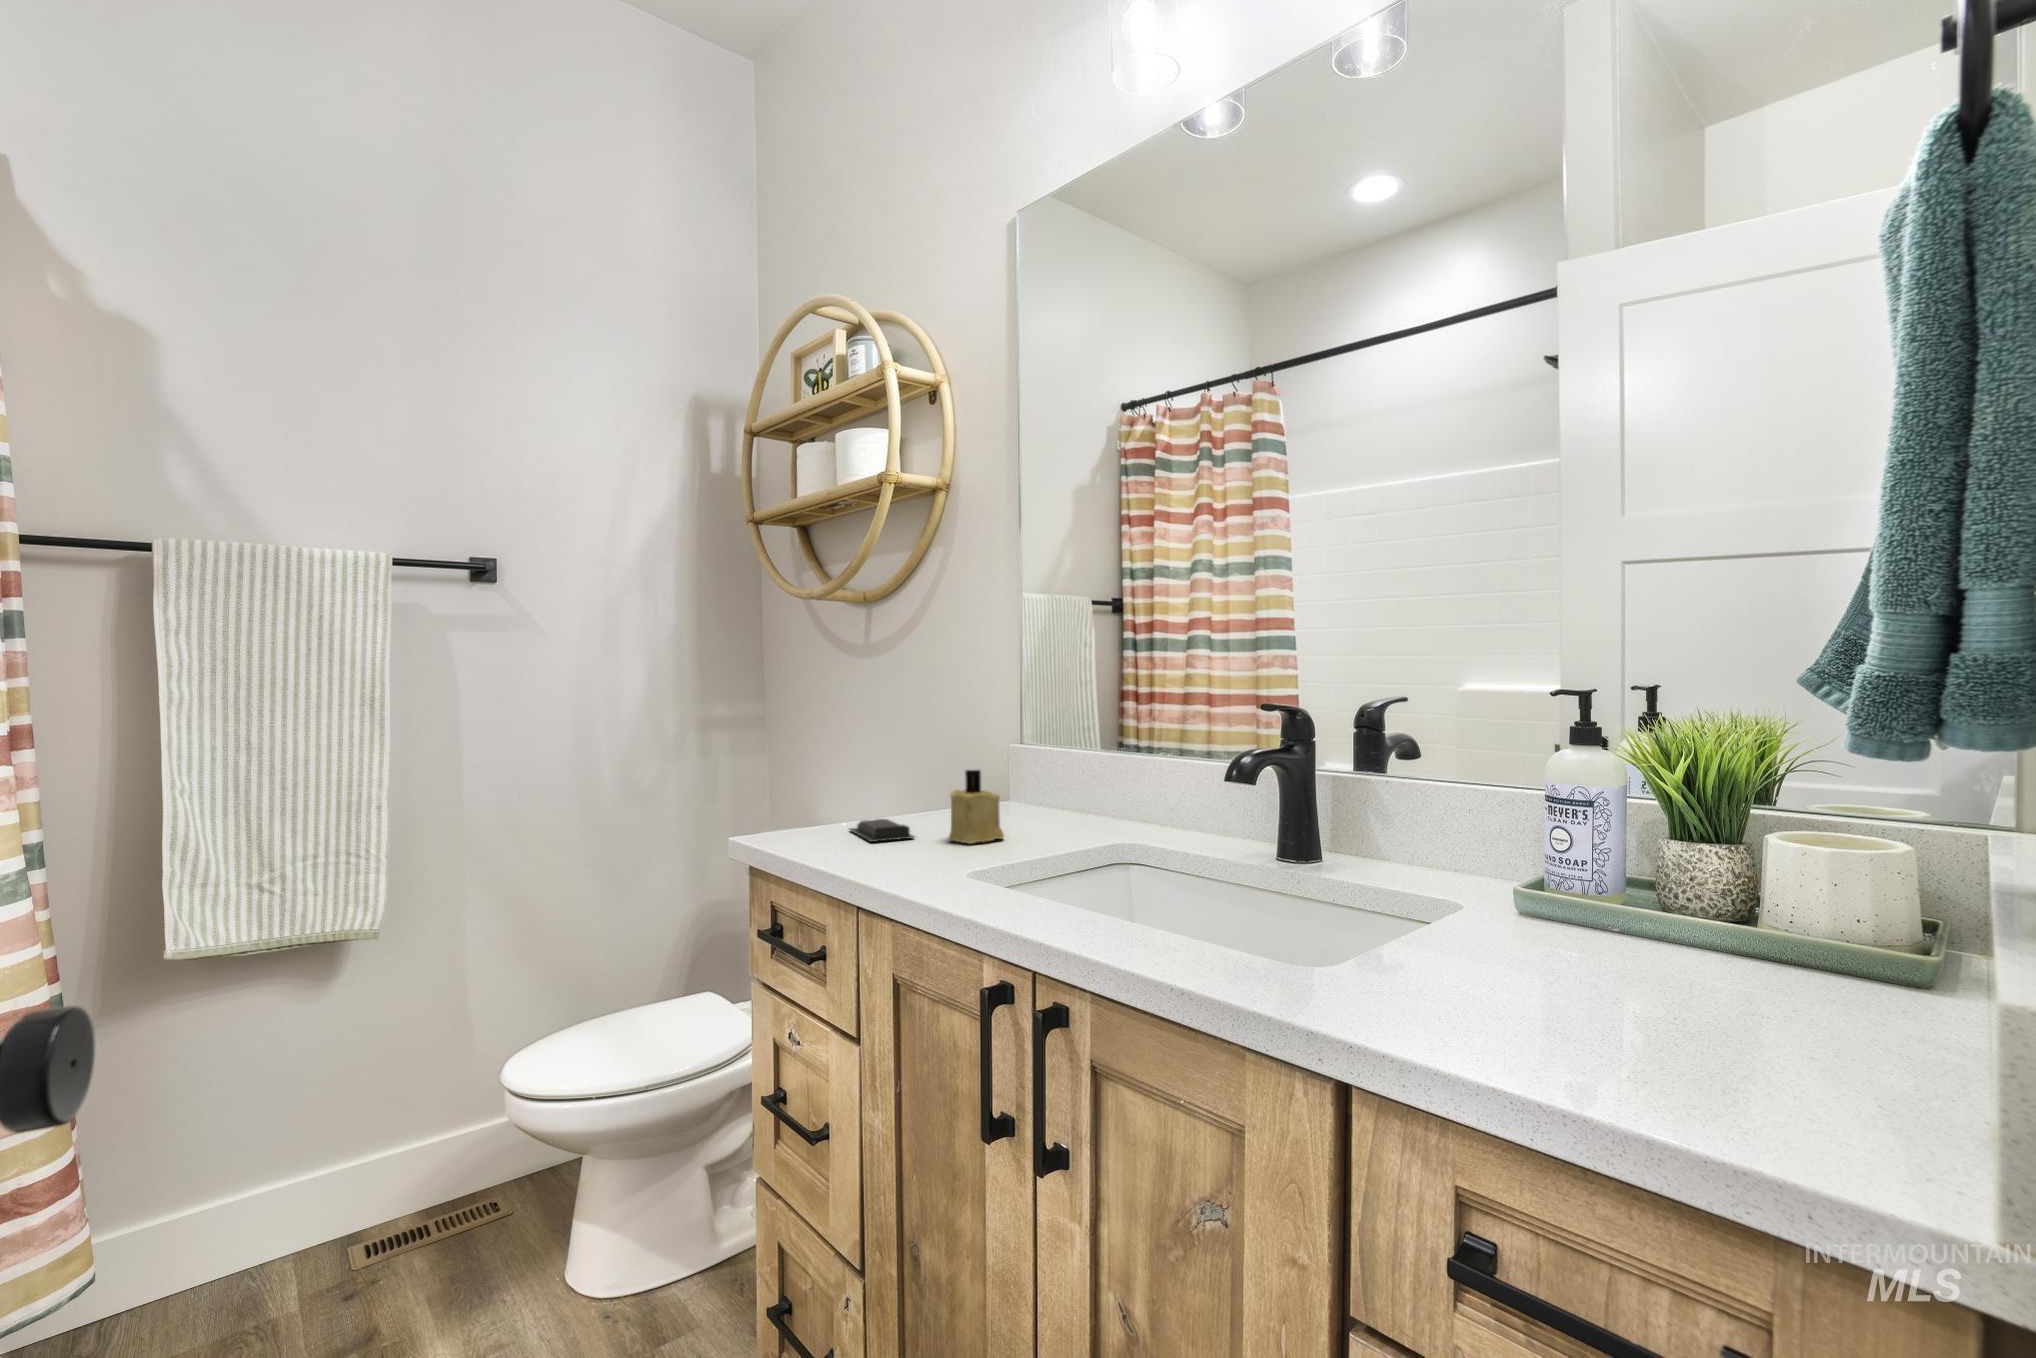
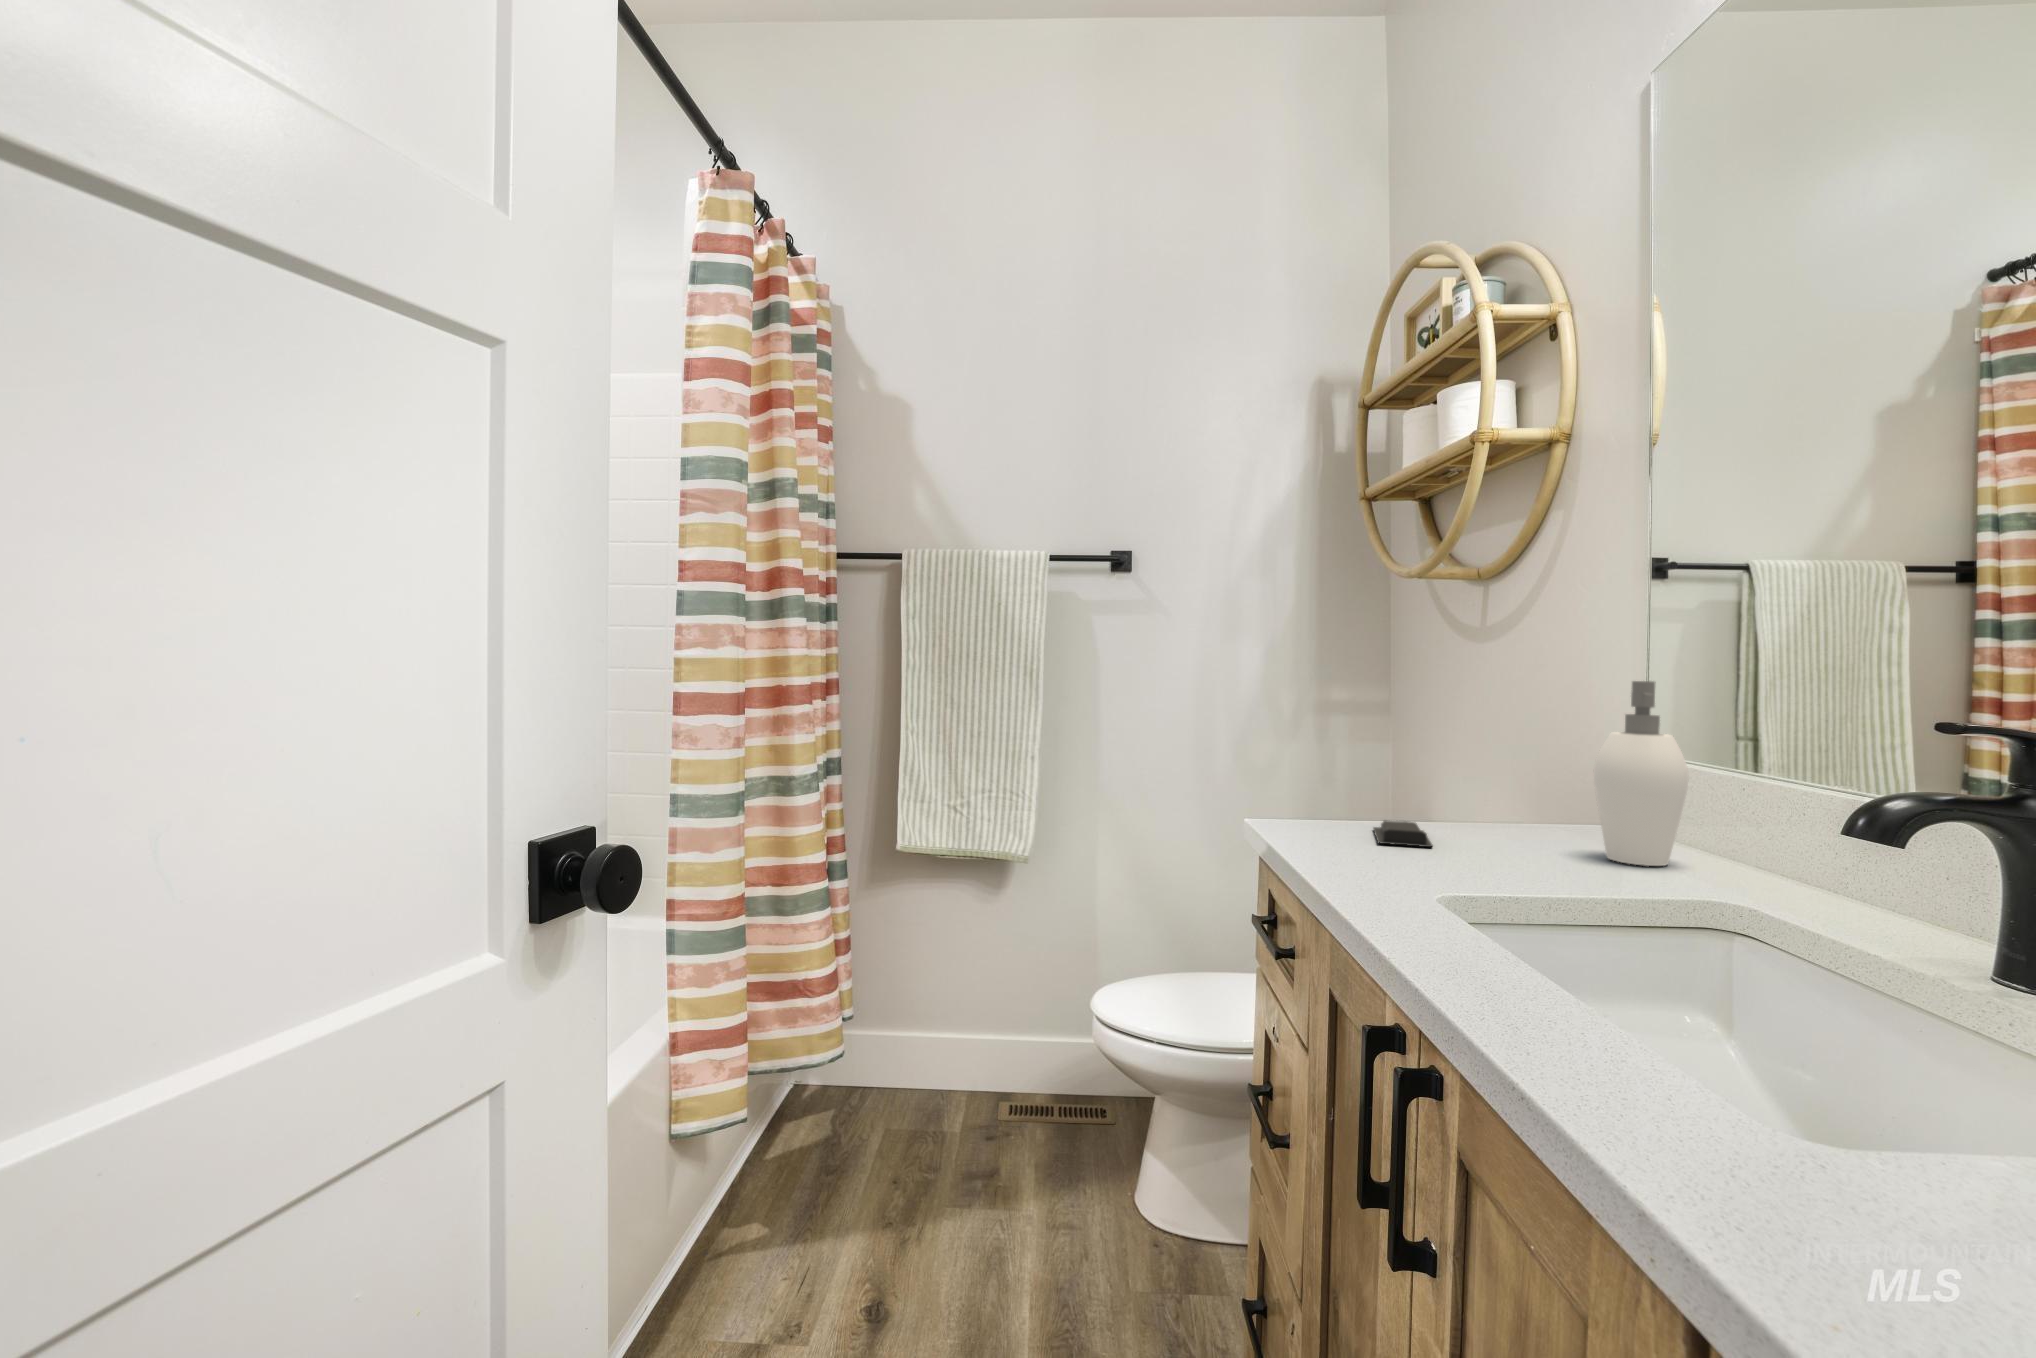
soap dispenser: none [1023,684,1085,828] -> present [1594,681,1688,866]
candle: present [949,770,1004,844] -> none [1467,777,1543,865]

